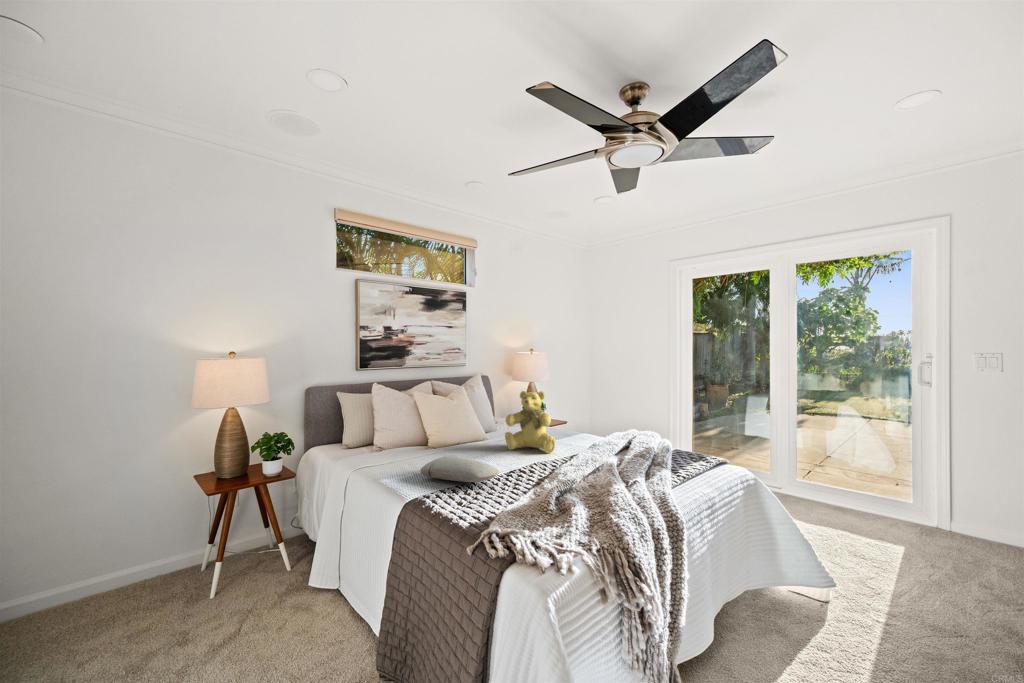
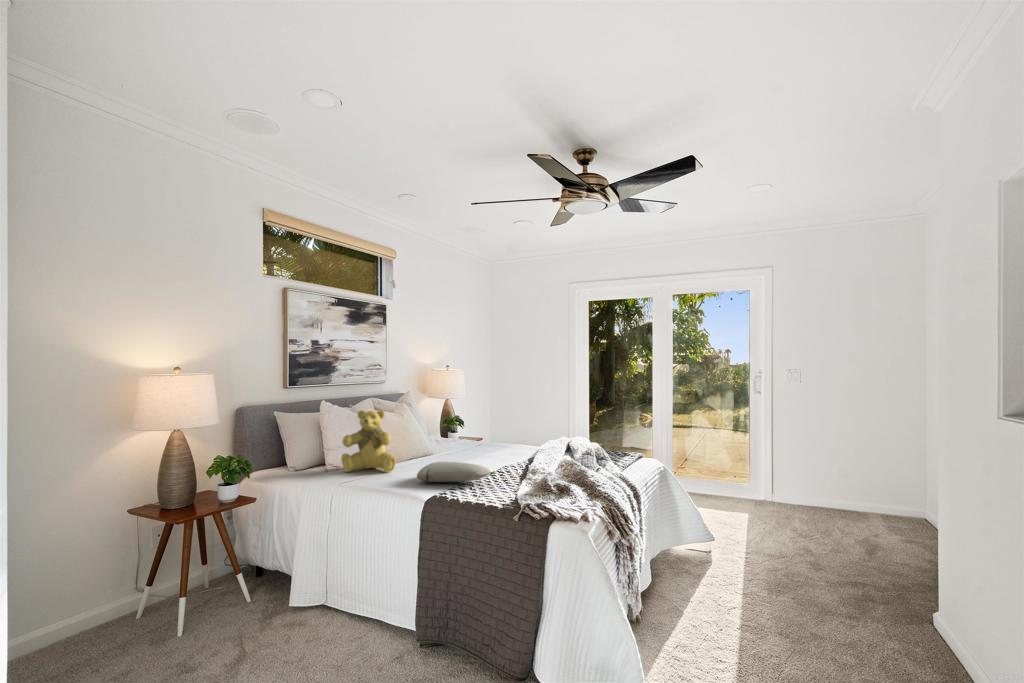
teddy bear: present [505,391,555,453] -> present [341,410,396,472]

